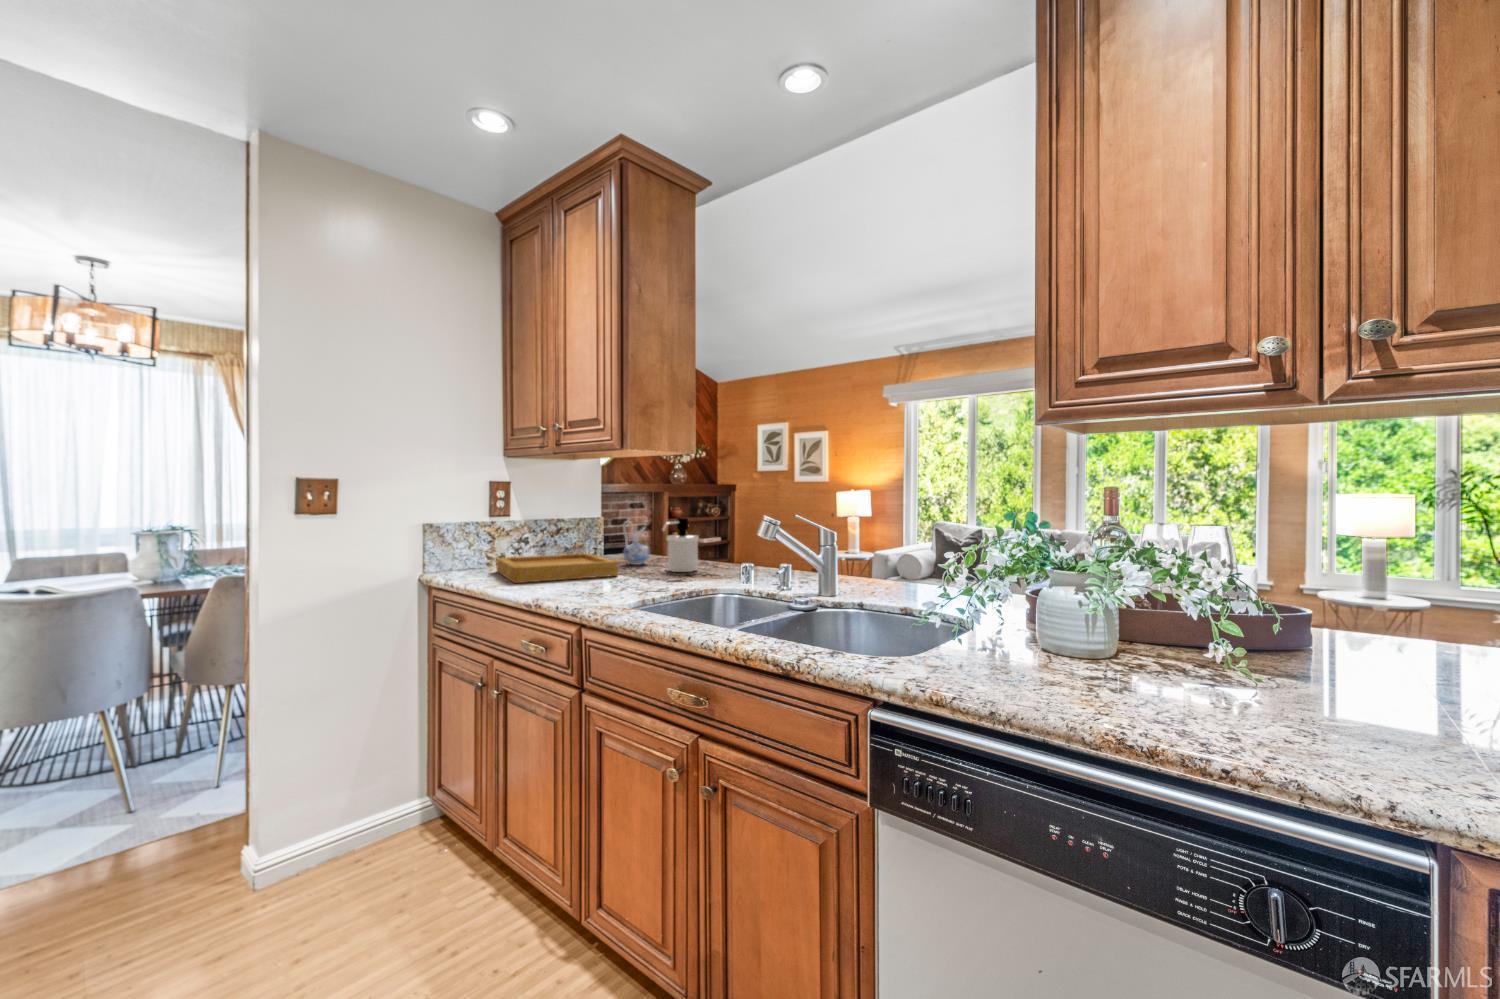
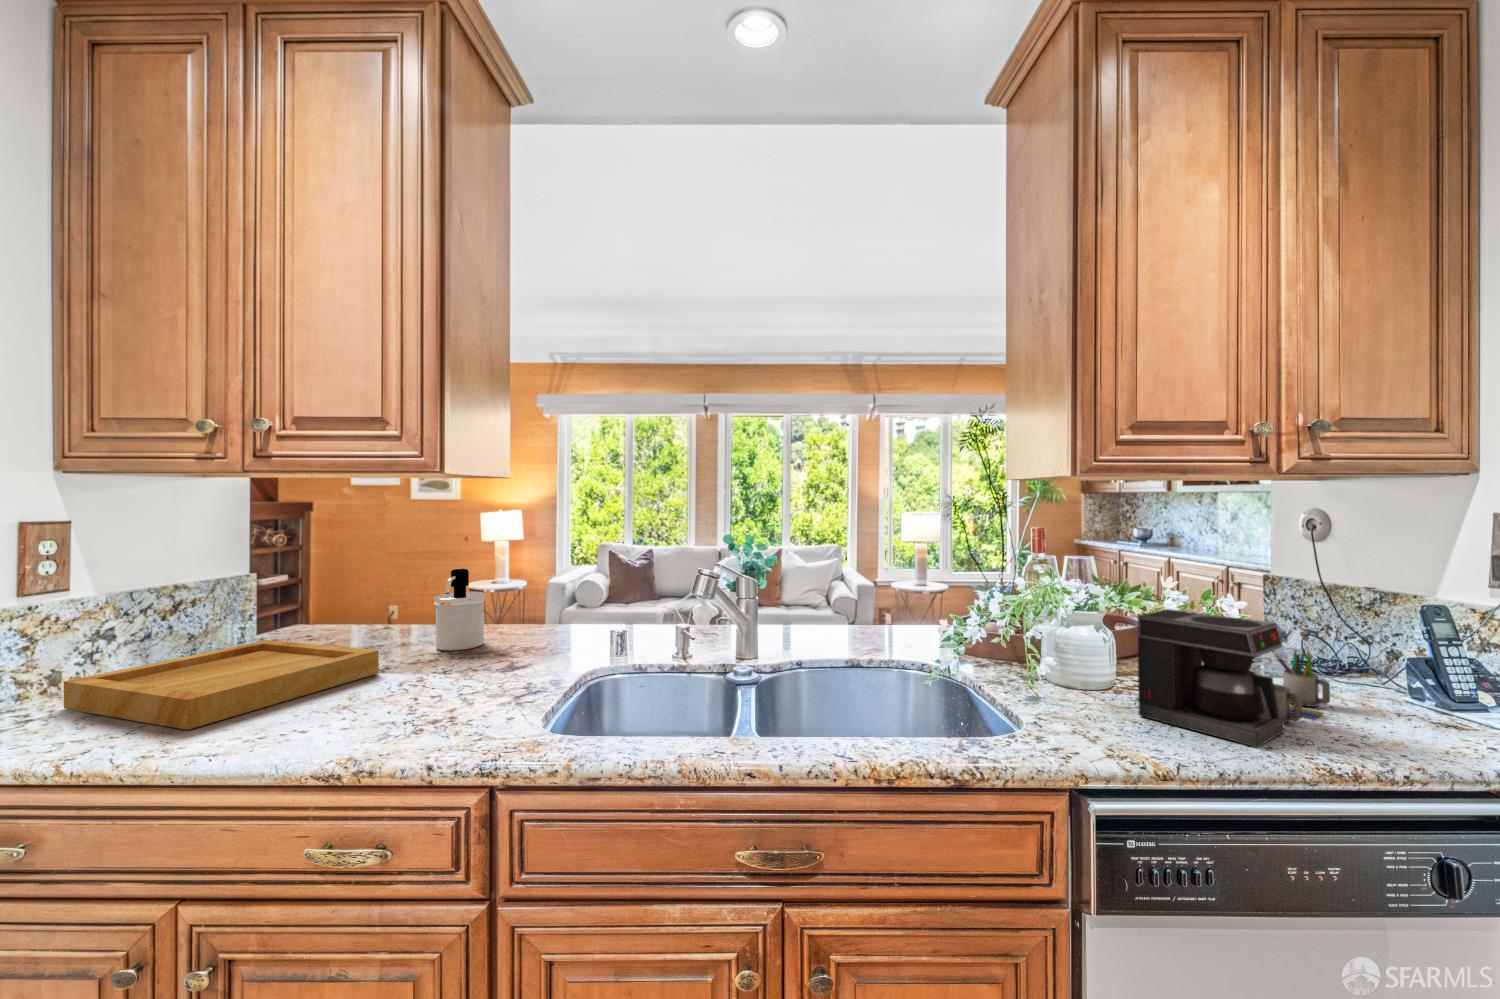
ceramic pitcher: present [623,521,650,565] -> none [328,578,376,647]
coffee maker: none [1035,571,1334,719] -> present [1137,609,1330,747]

